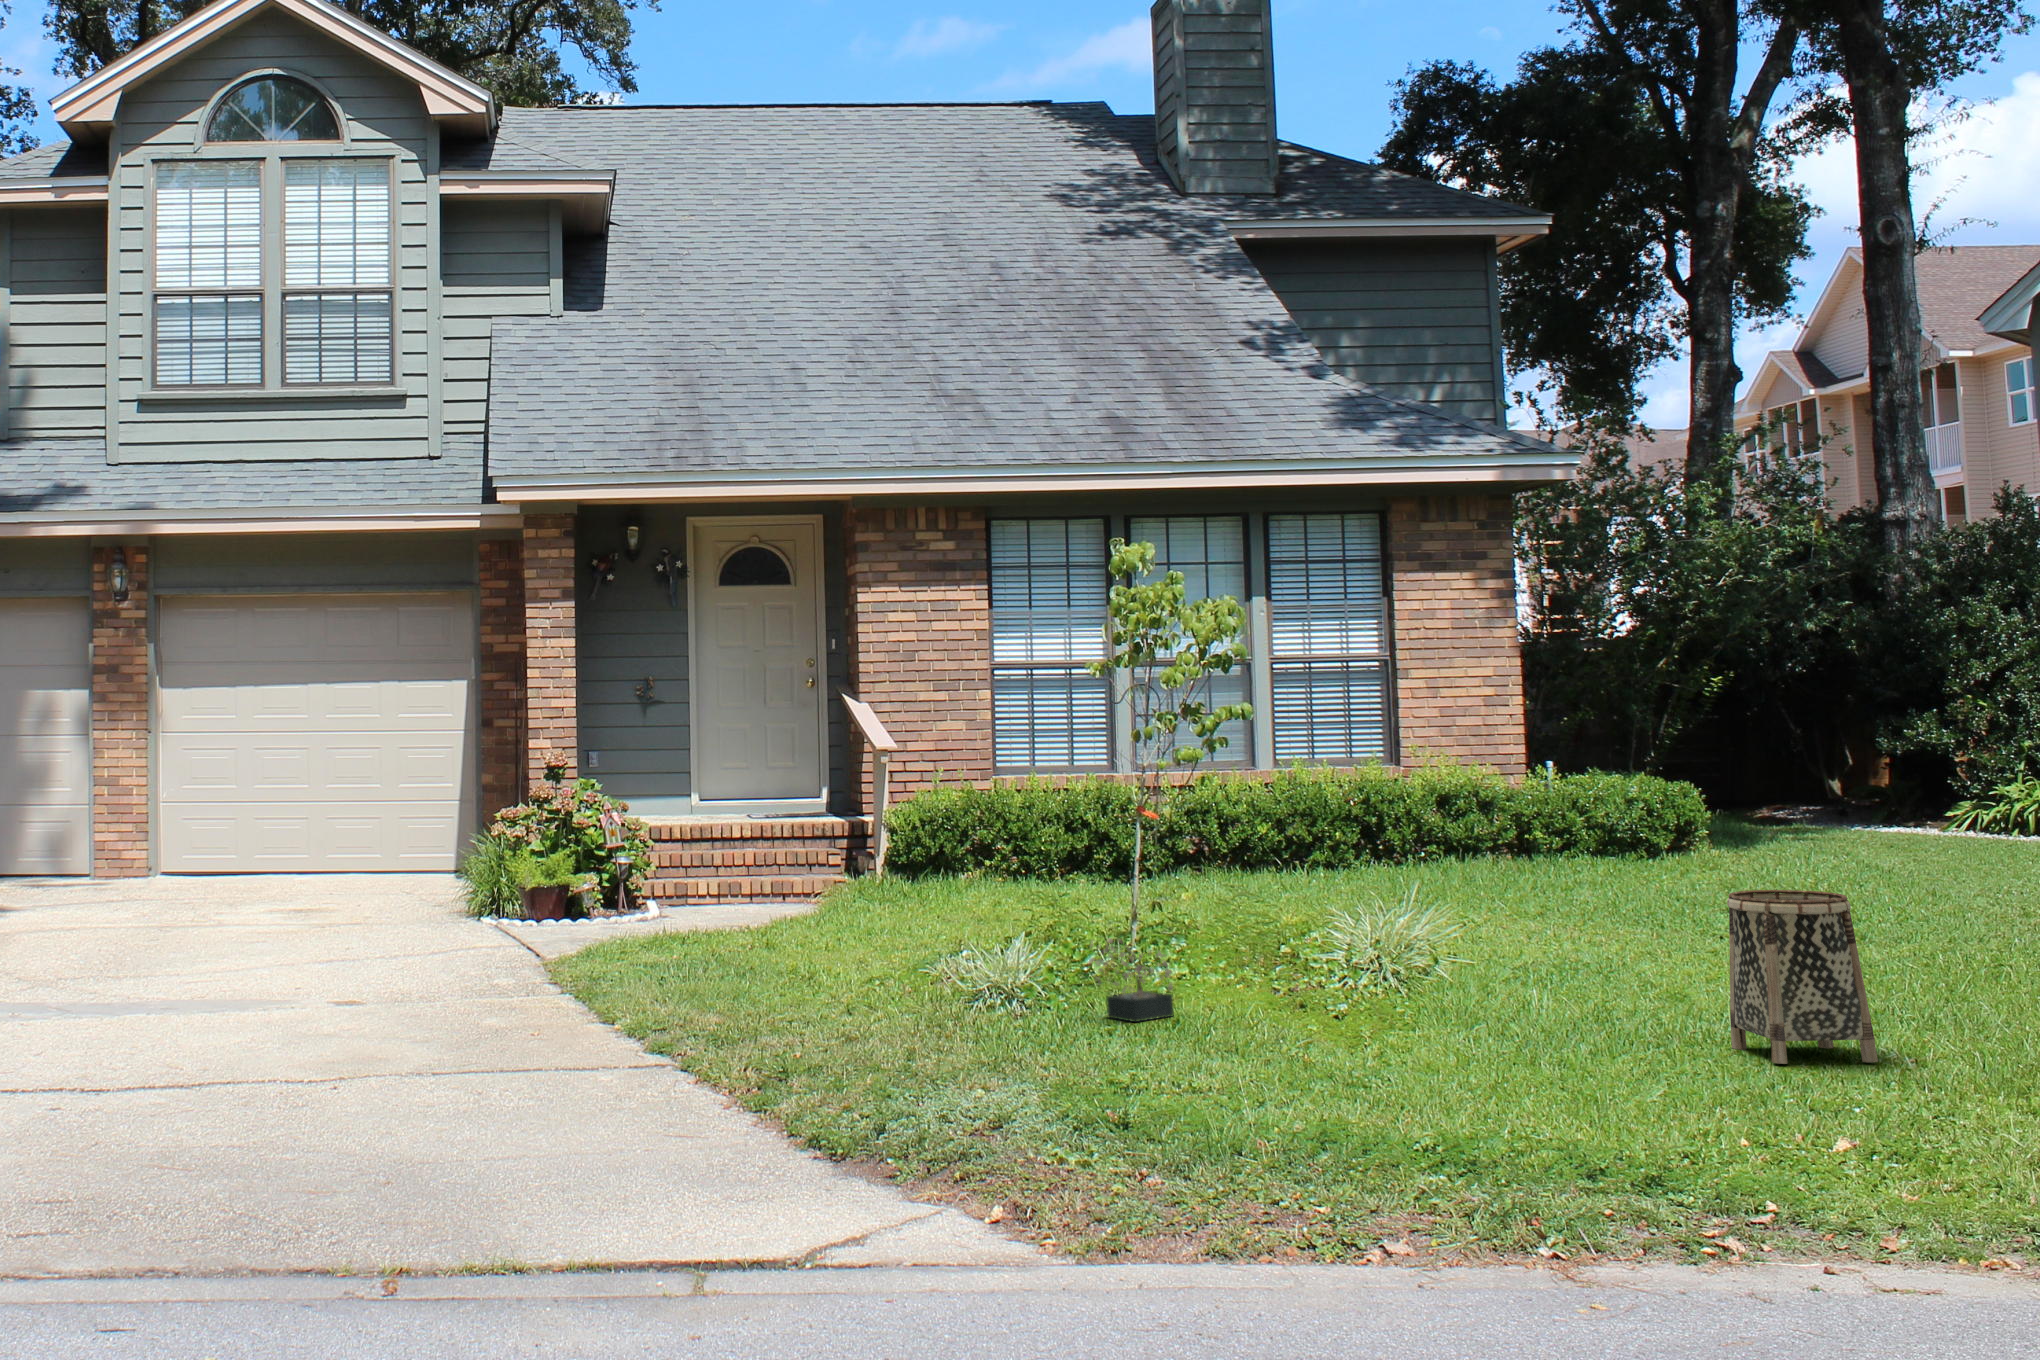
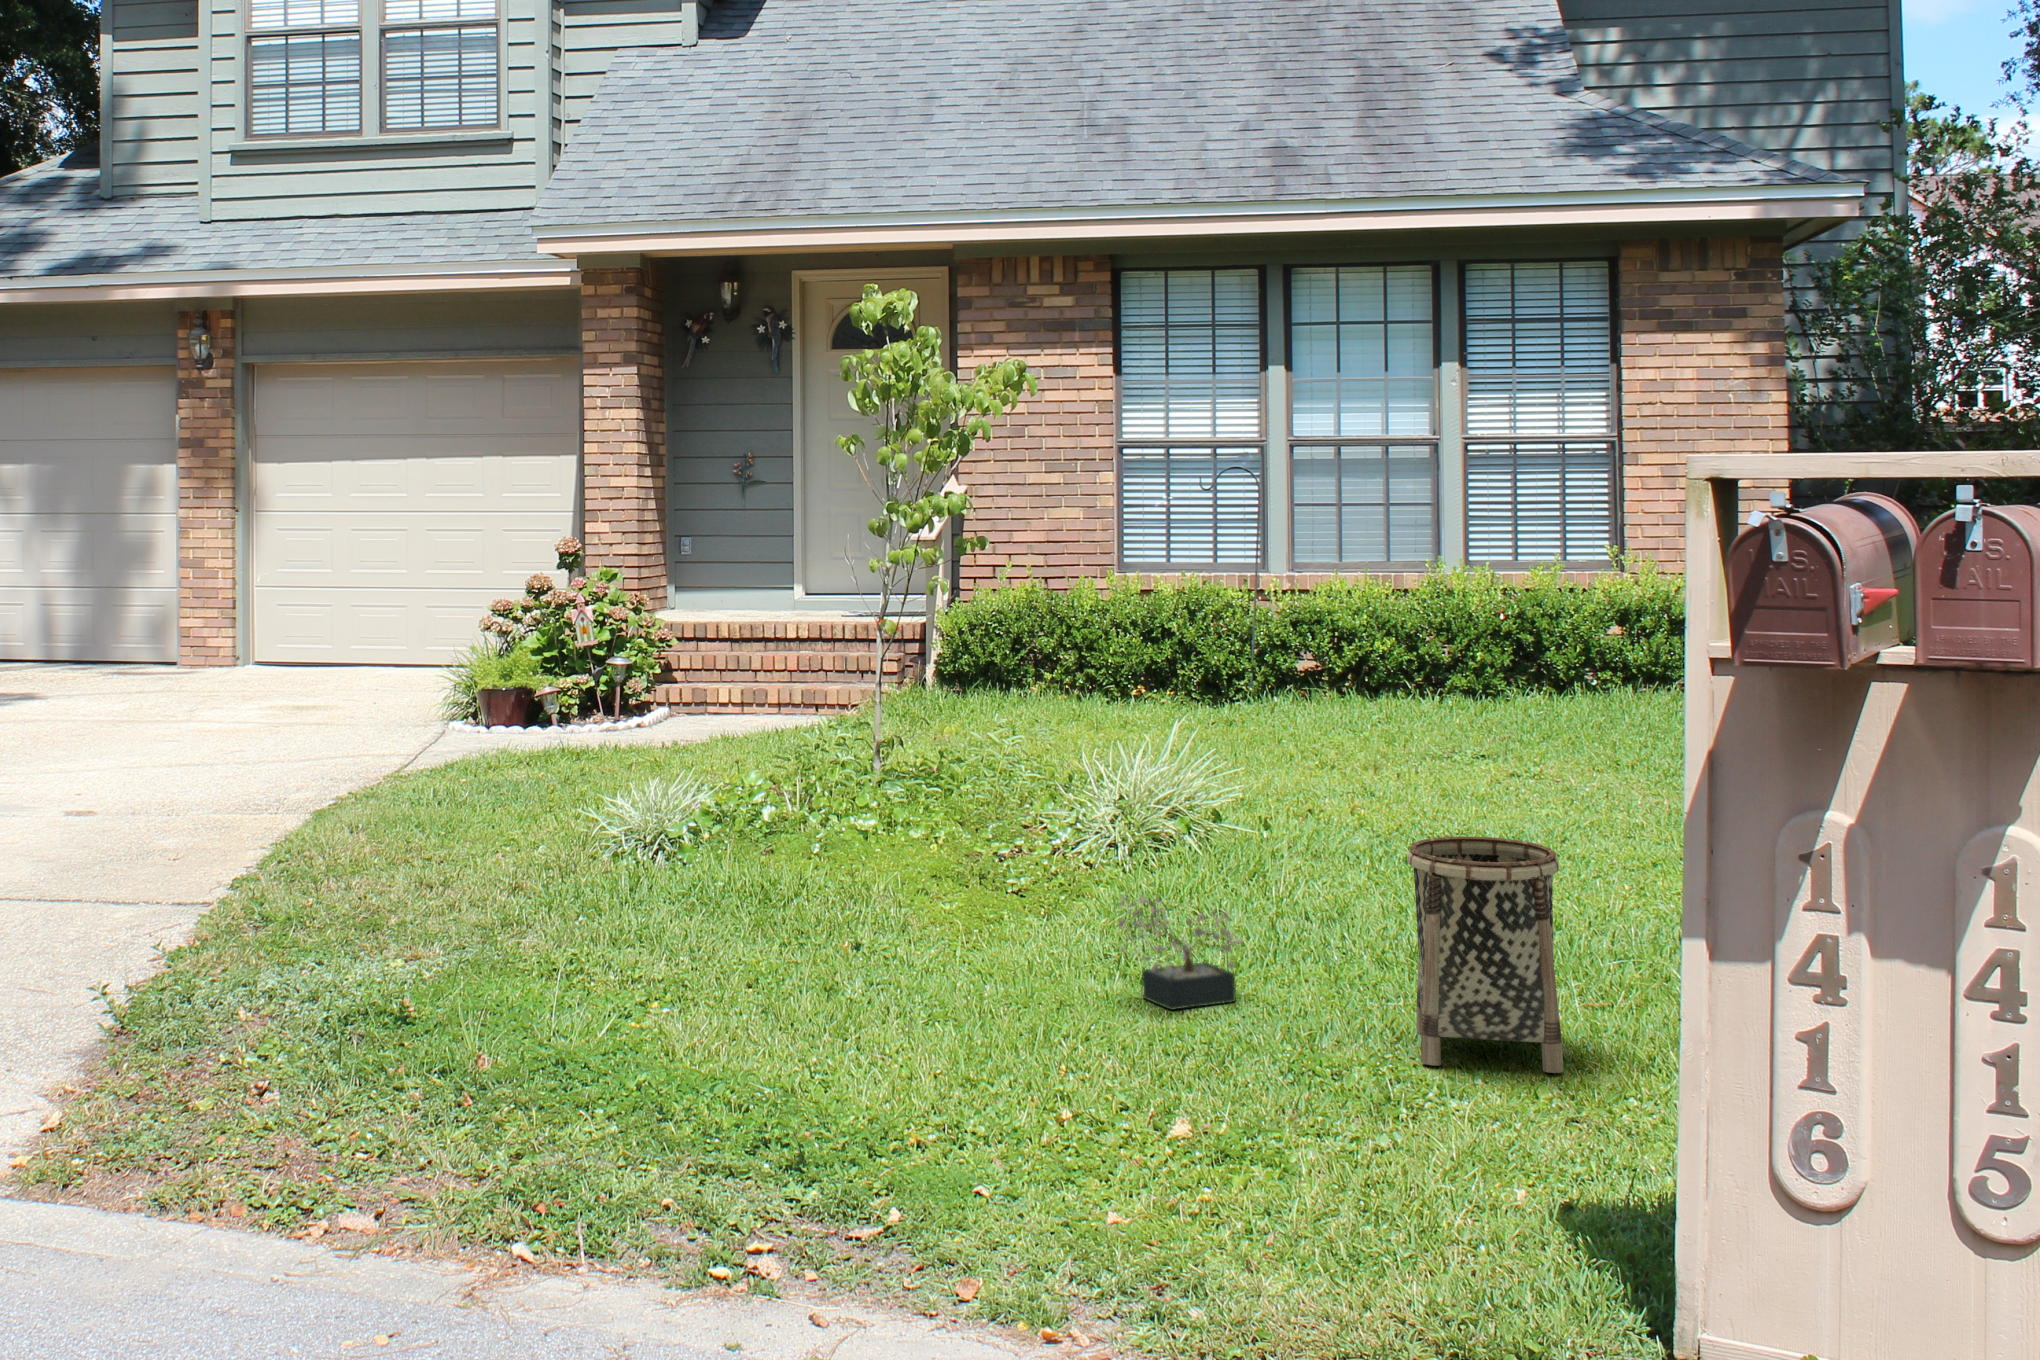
decorative plant: present [1089,939,1174,1022] -> present [1119,895,1242,1010]

